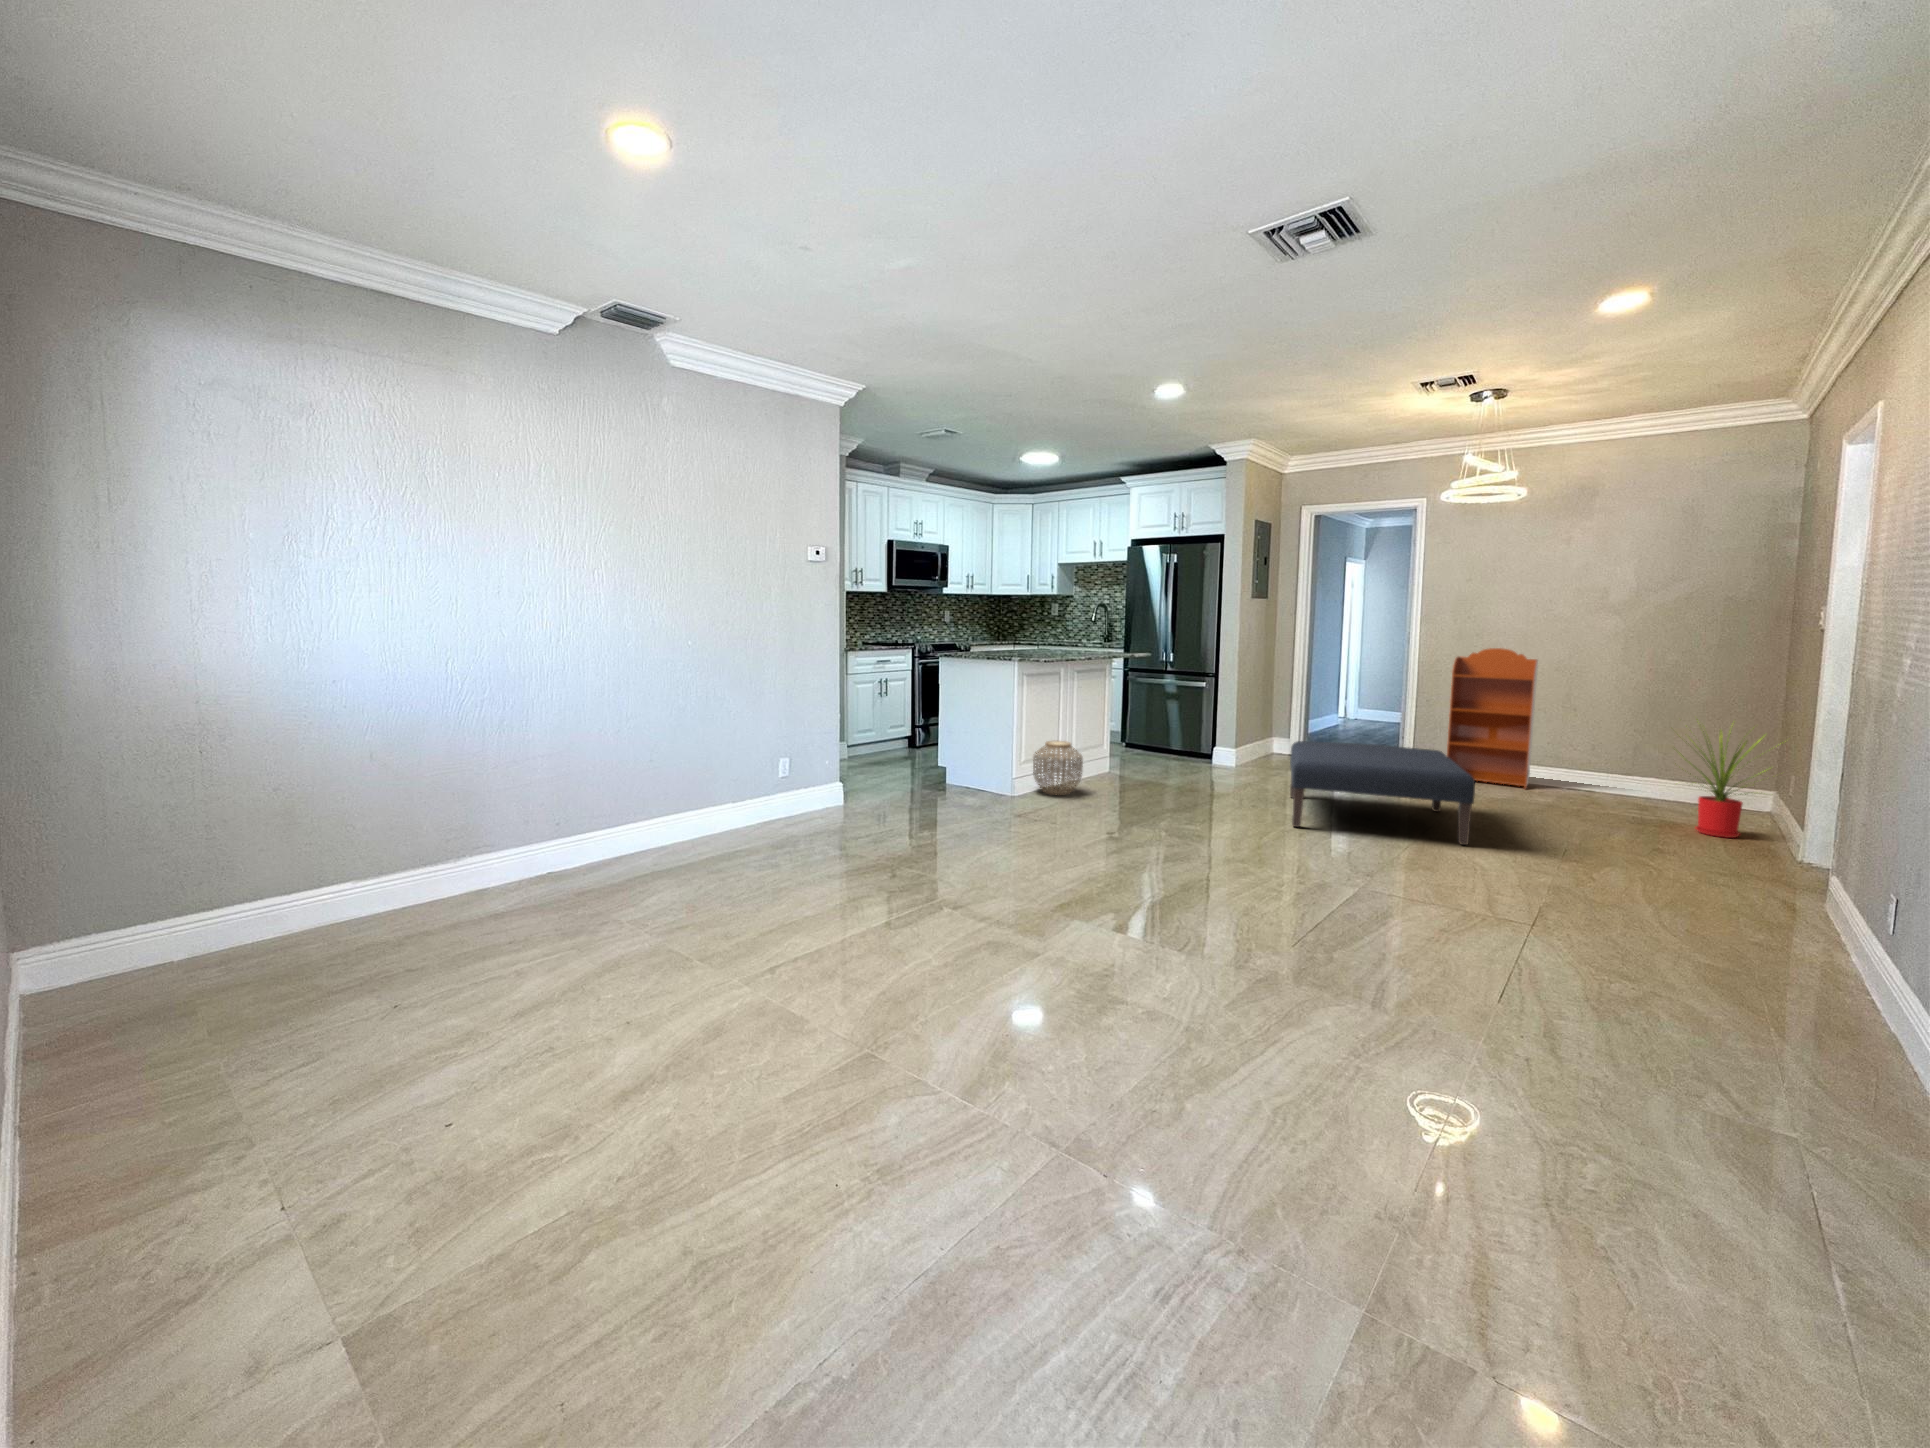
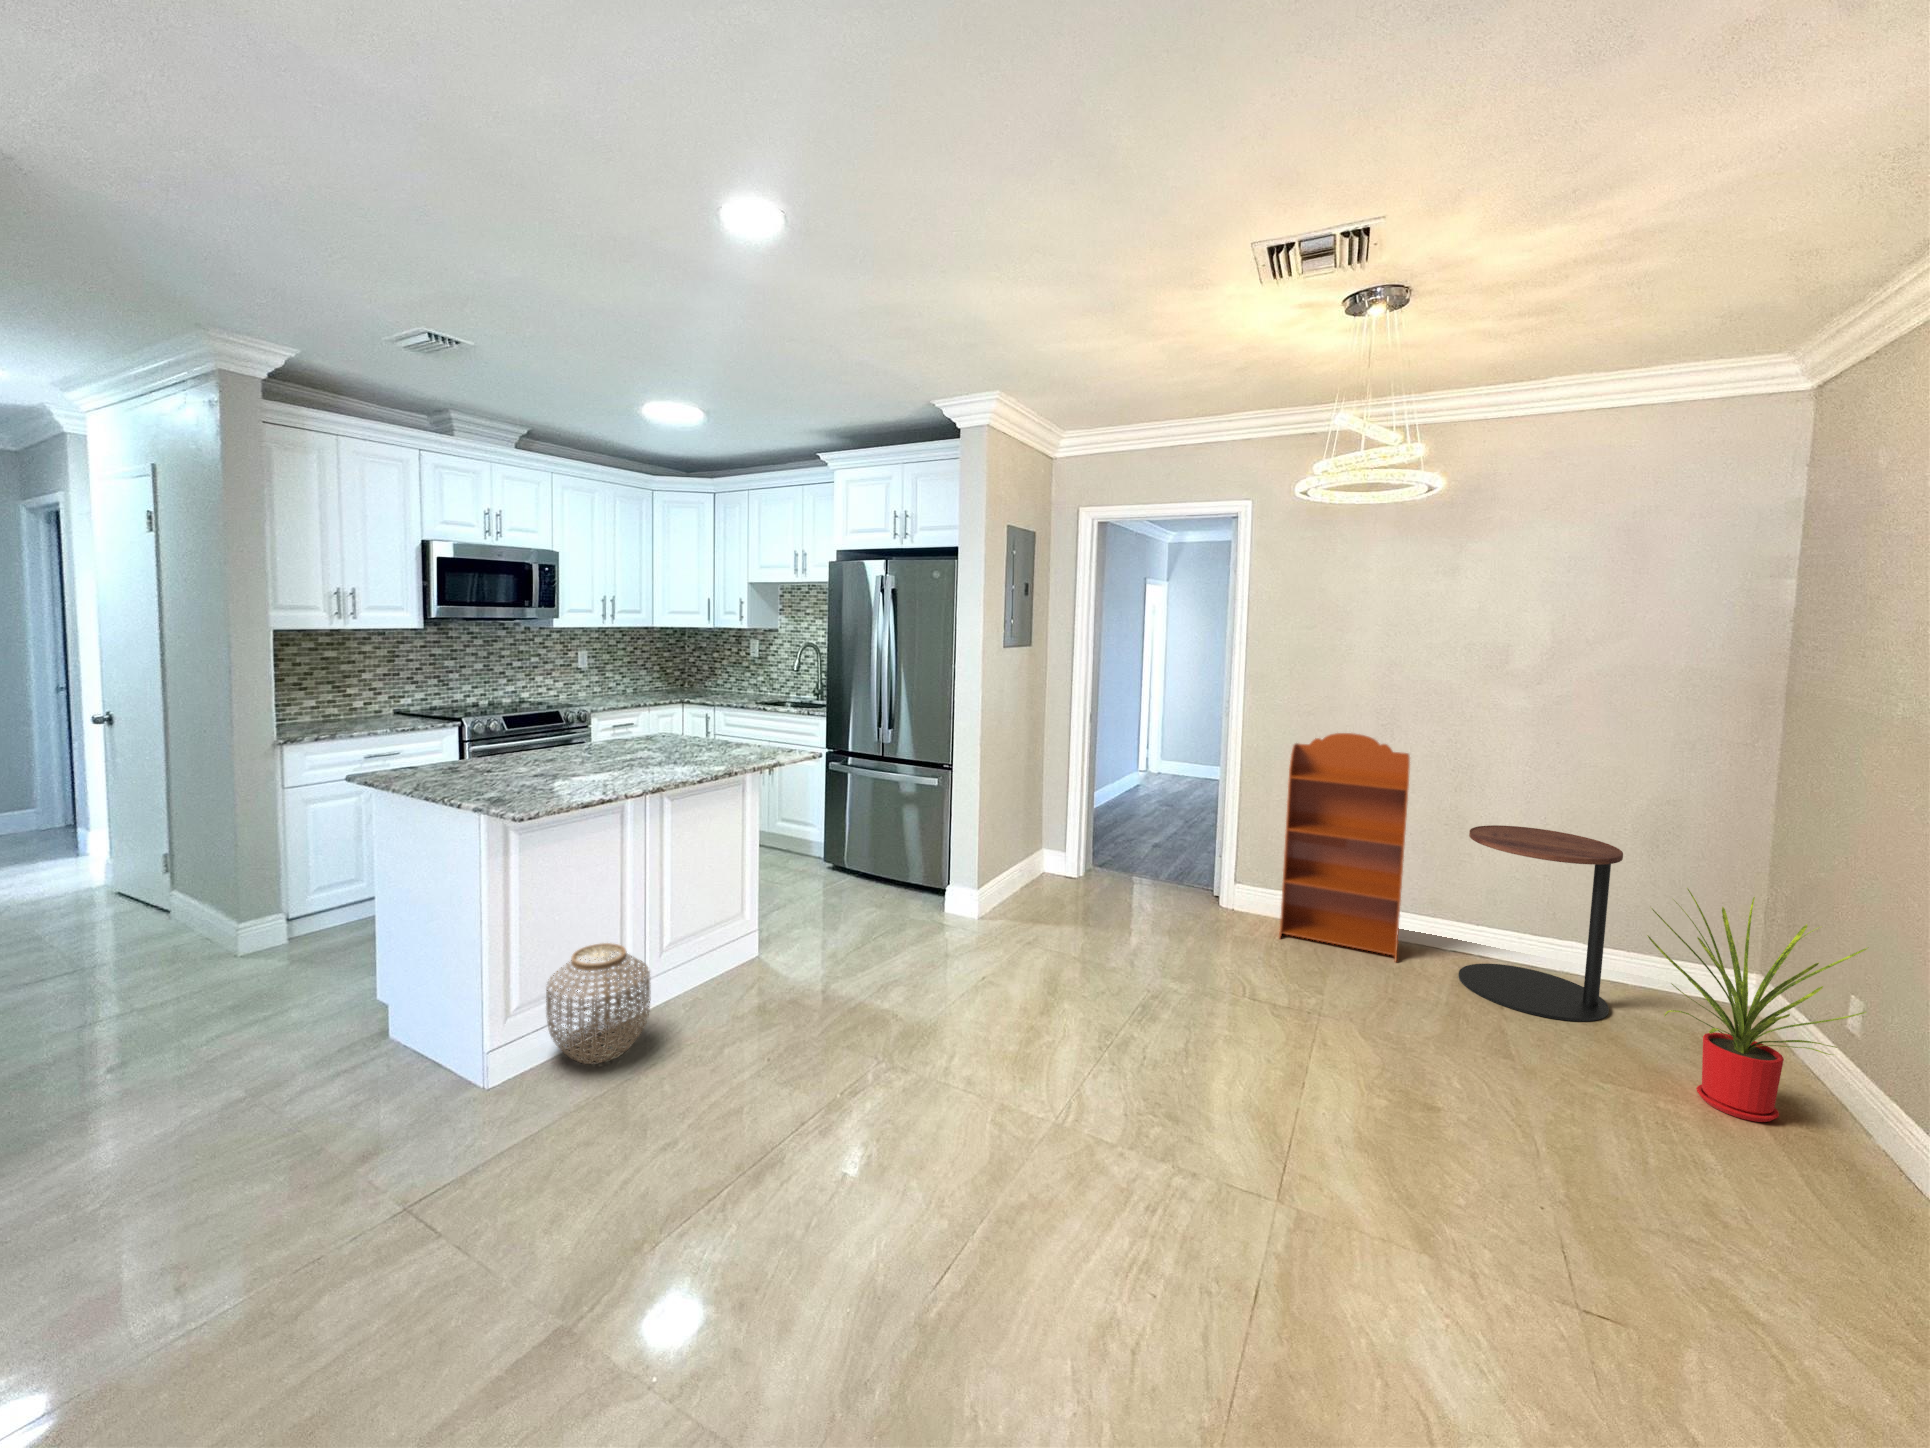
side table: none [1567,702,1675,810] -> present [1459,825,1623,1021]
ottoman: present [1290,741,1475,845] -> none [1014,928,1375,1237]

